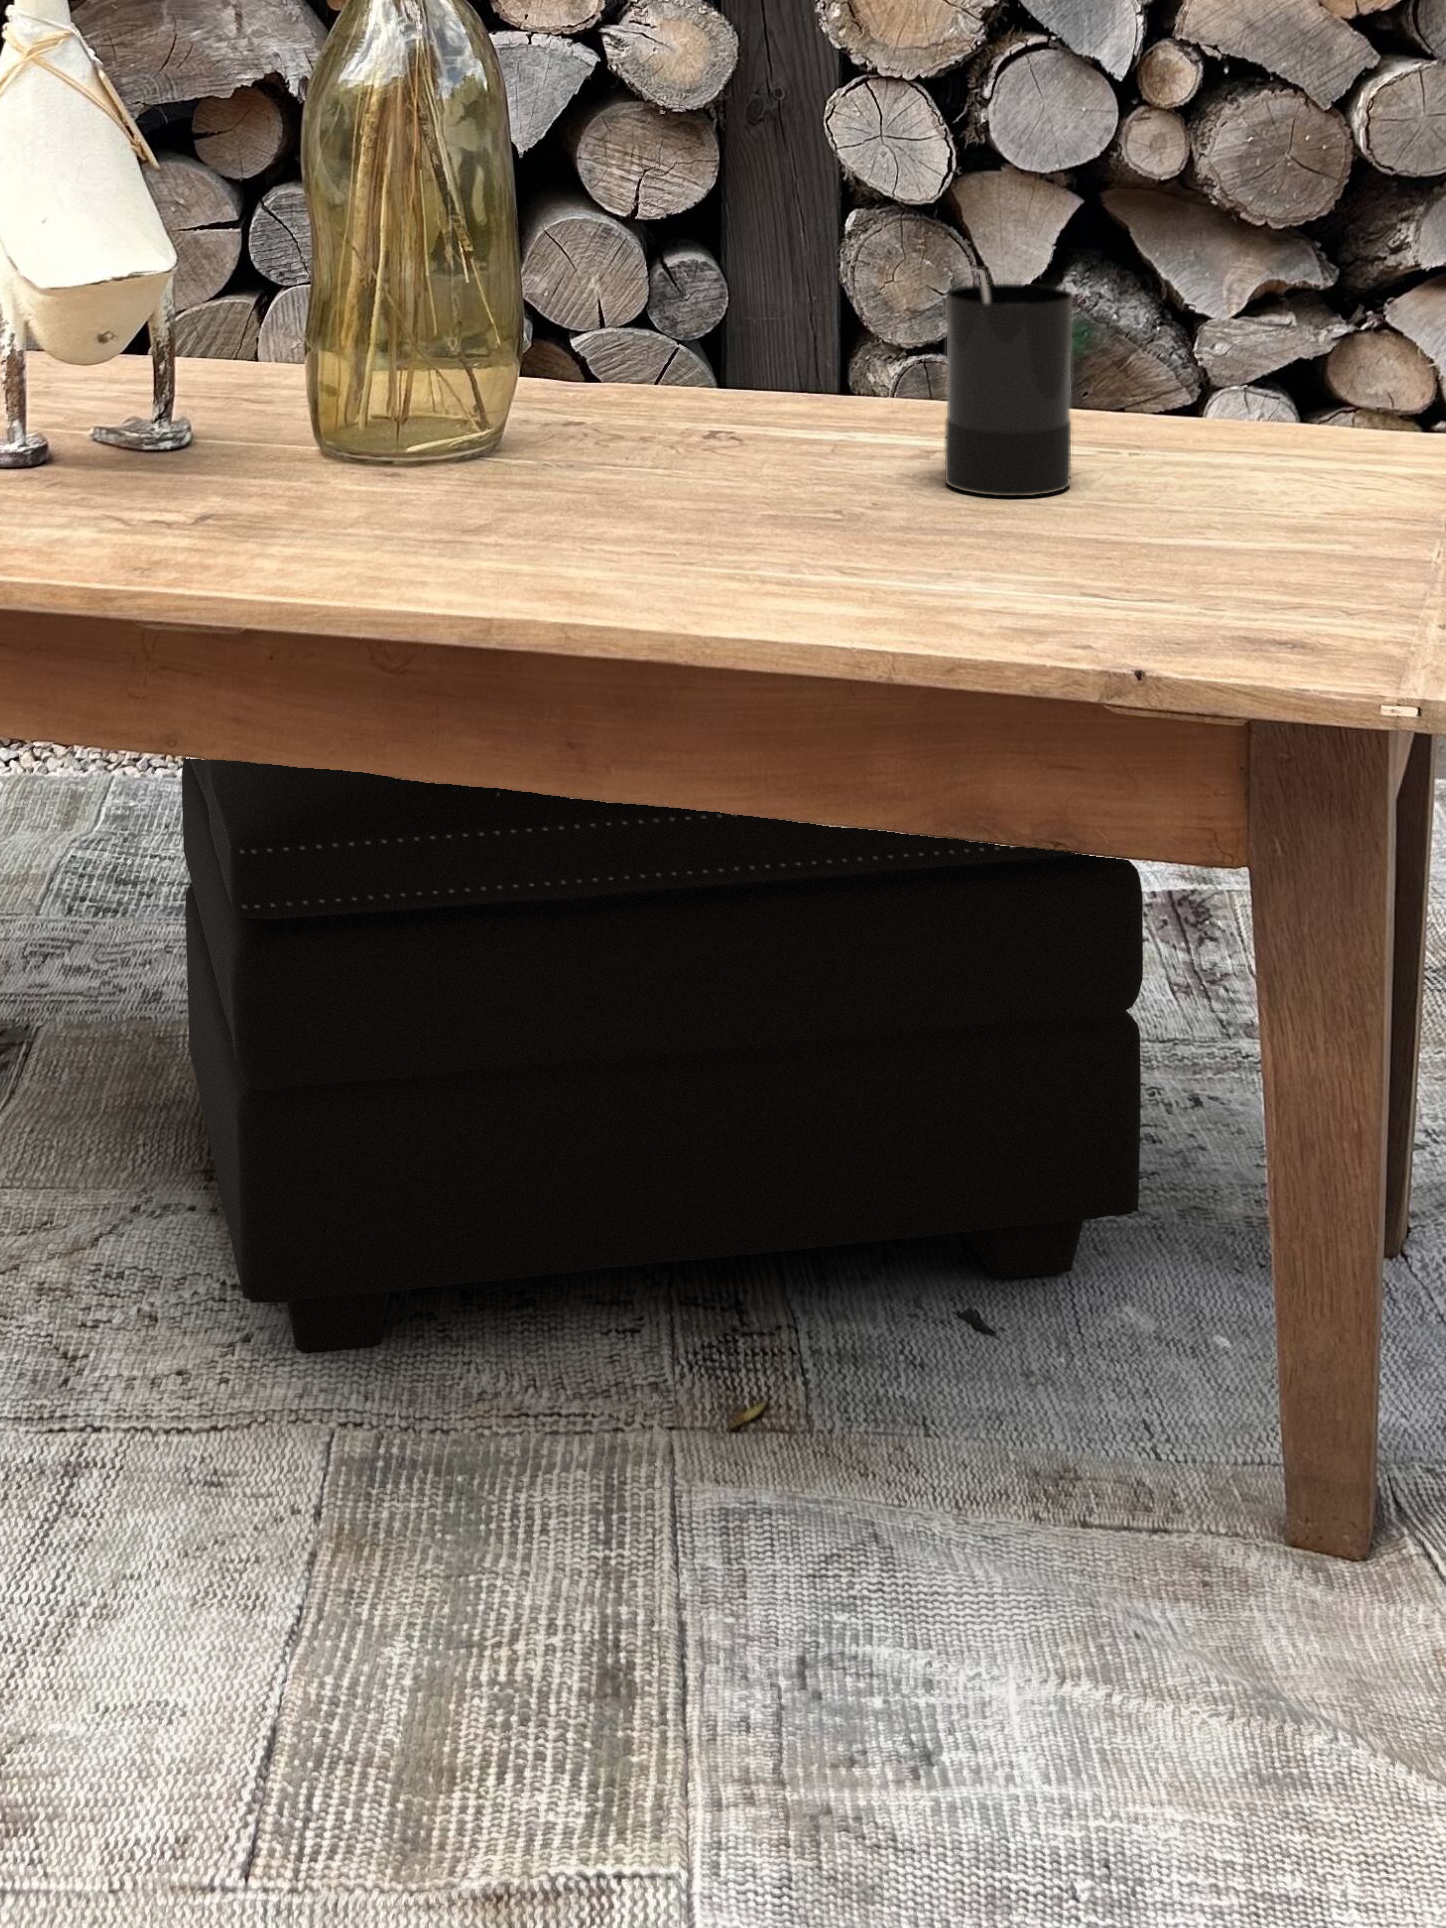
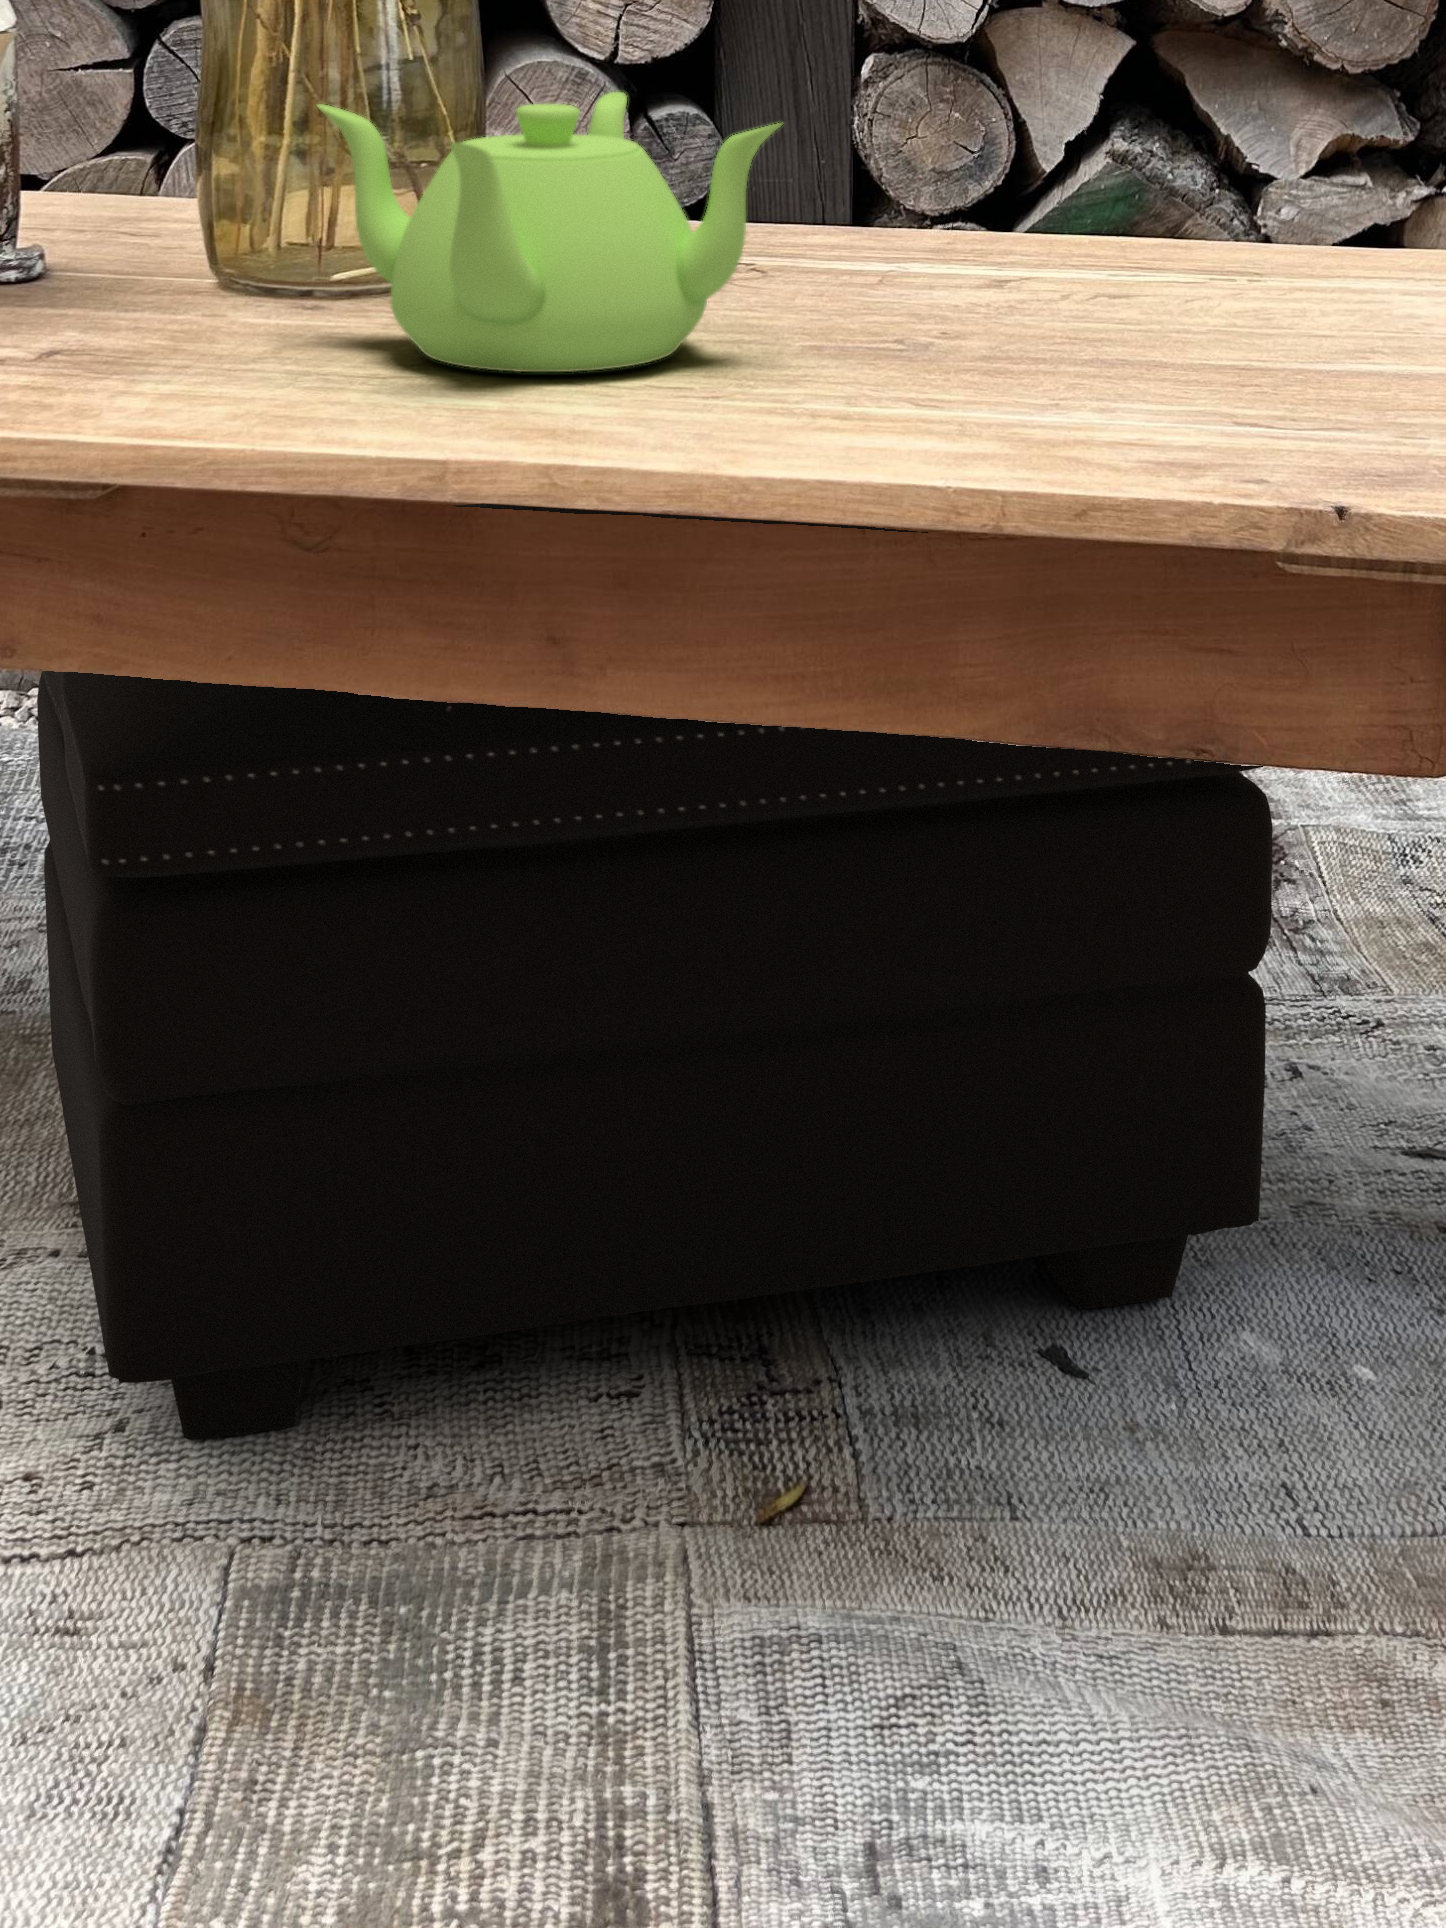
candle: present [945,267,1073,496] -> none [1028,26,1196,318]
teapot: none [401,323,746,547] -> present [317,92,782,372]

